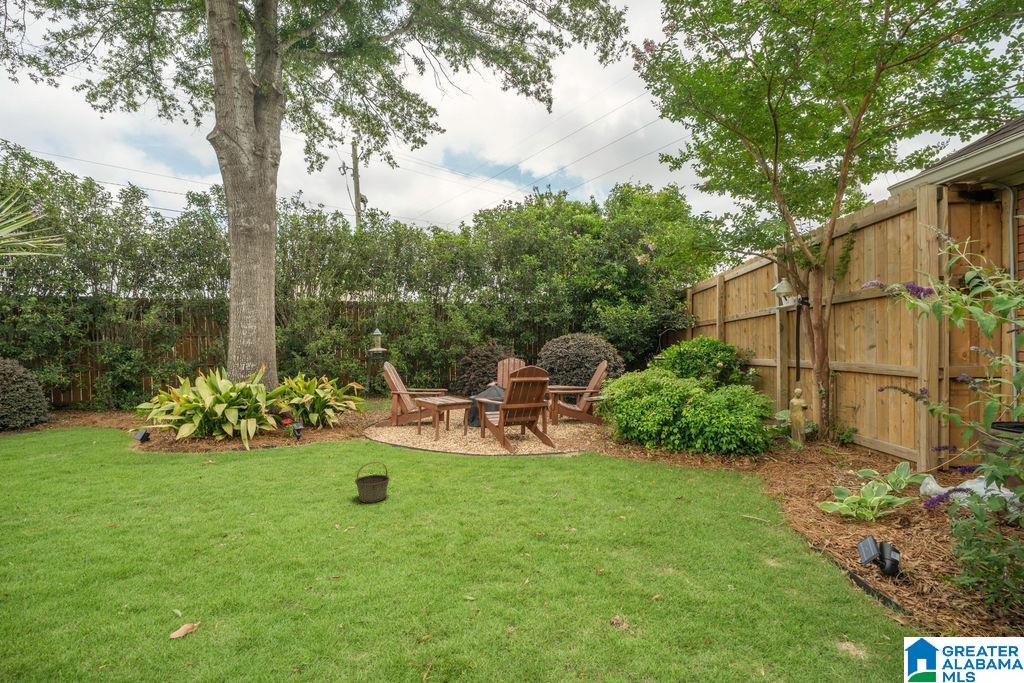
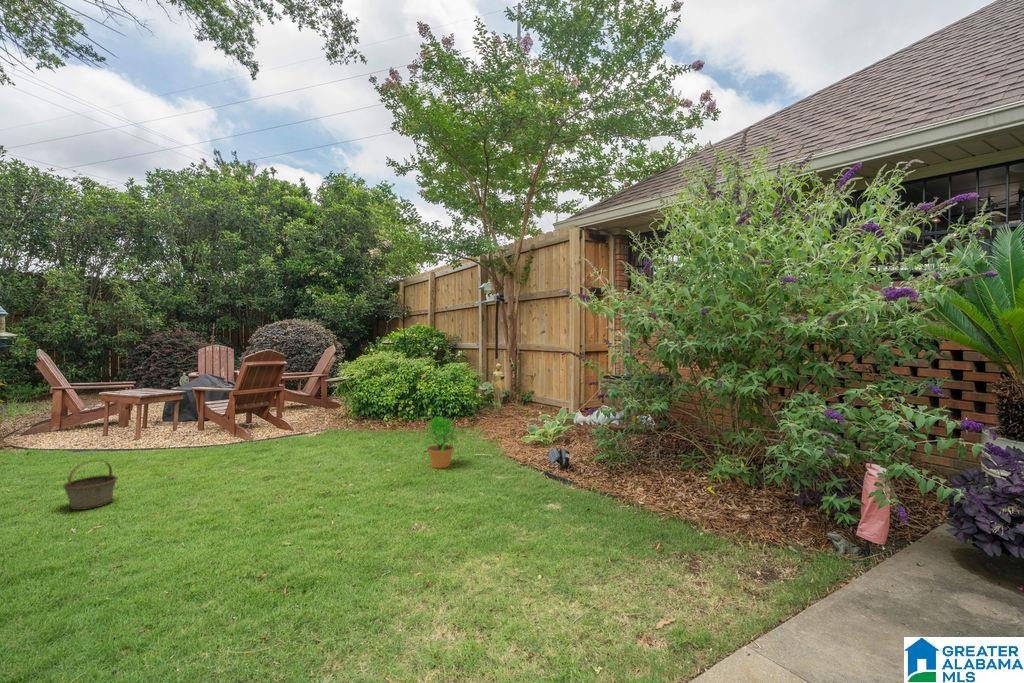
potted plant: none [658,461,713,530] -> present [424,417,457,468]

